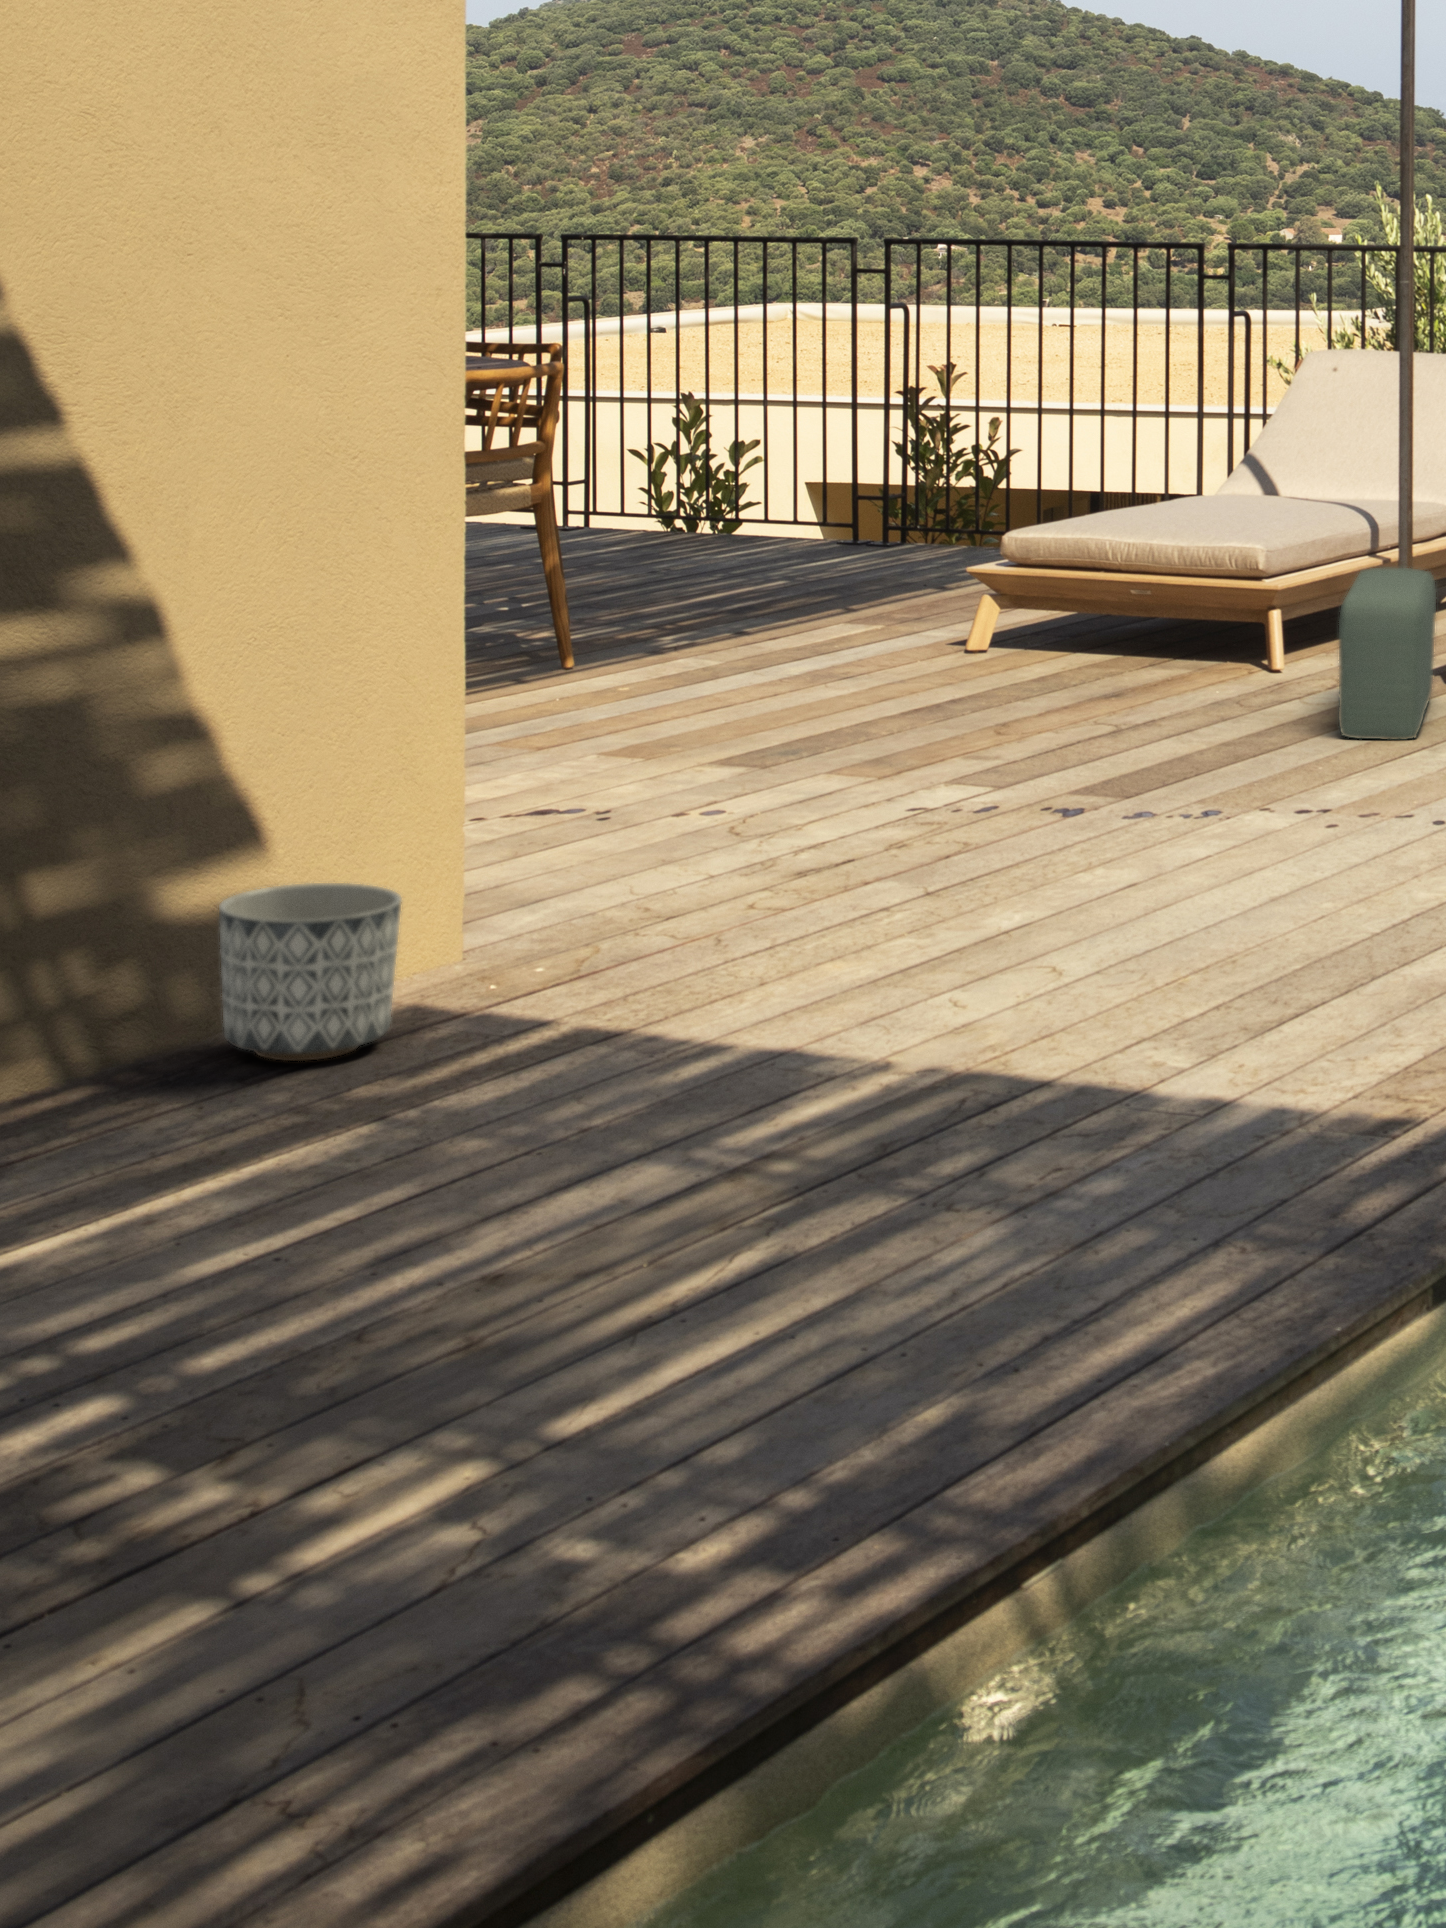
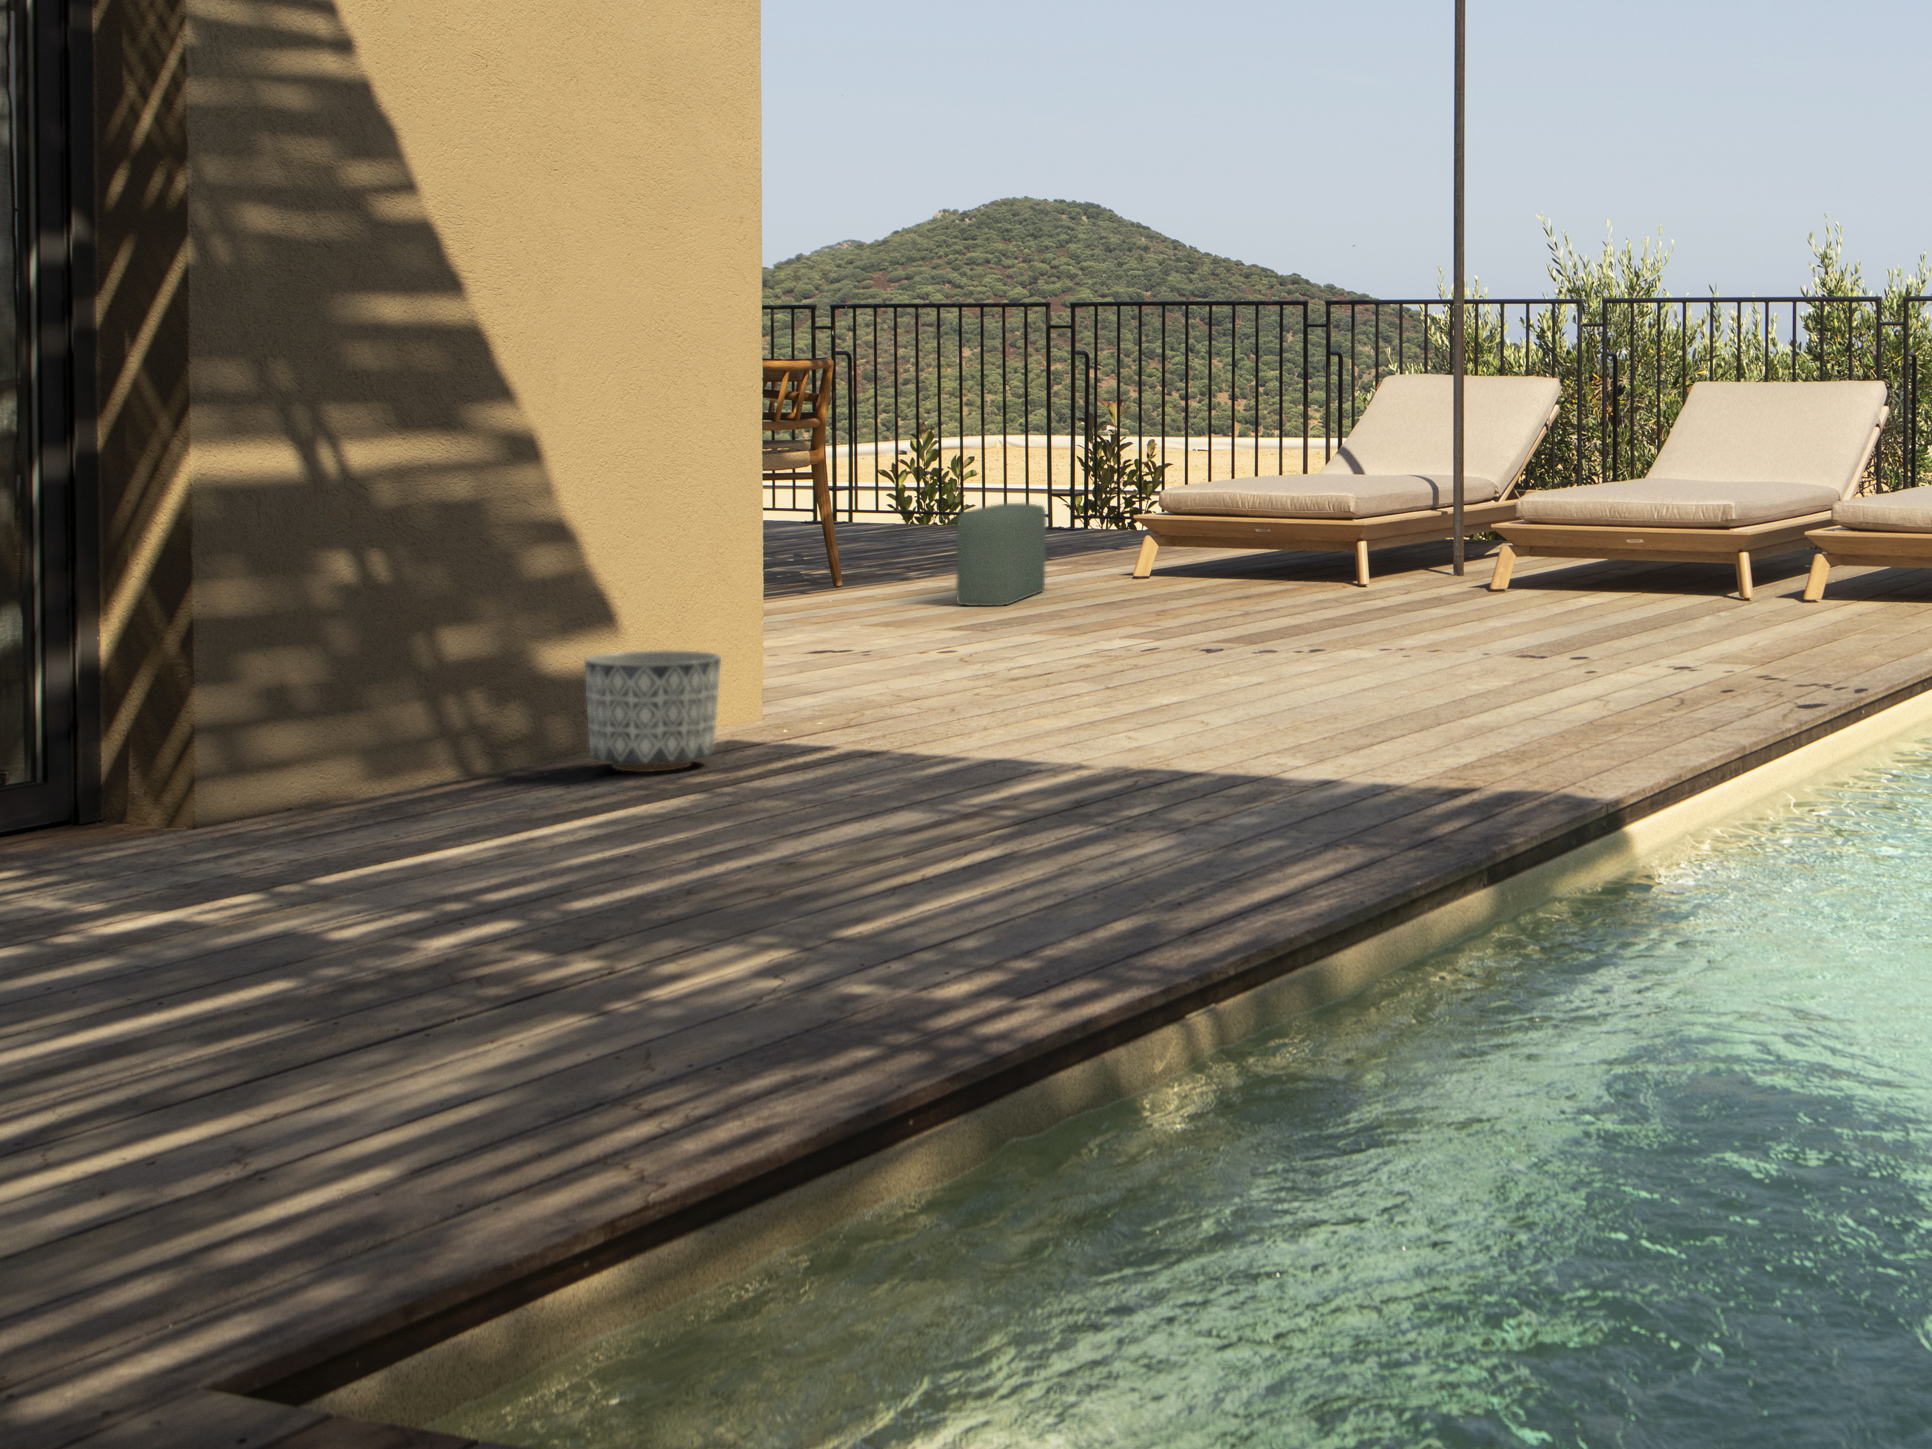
pouf: present [1339,568,1436,740] -> present [956,503,1046,606]

